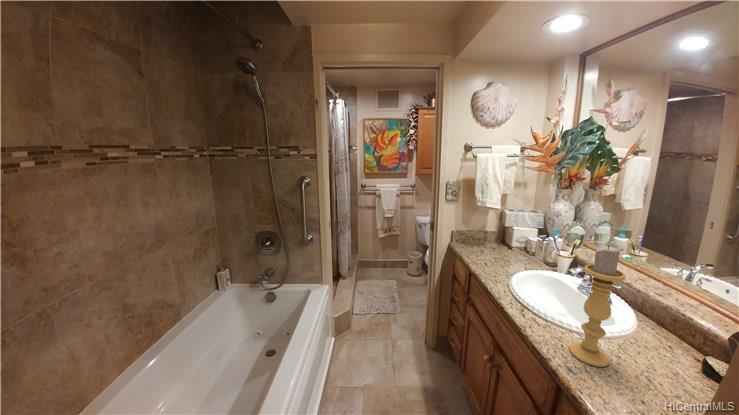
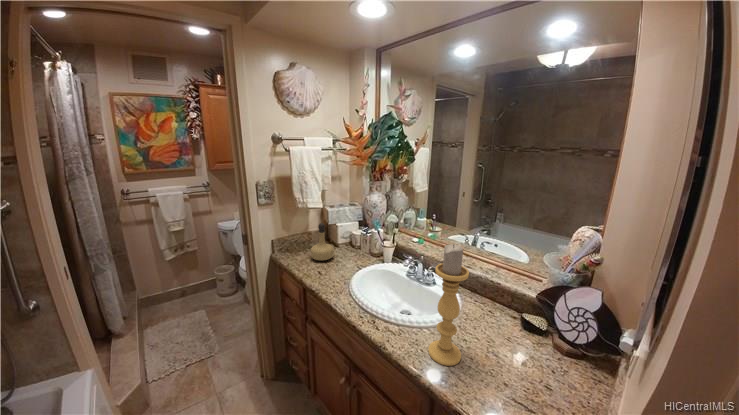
perfume bottle: none [482,222,504,256] -> present [311,223,334,260]

